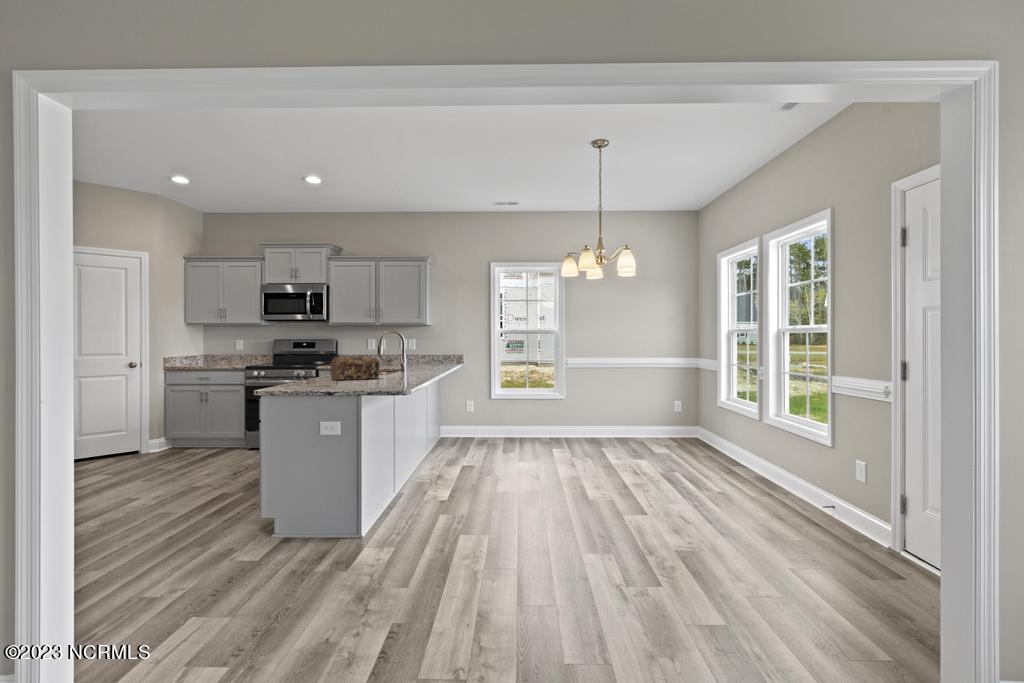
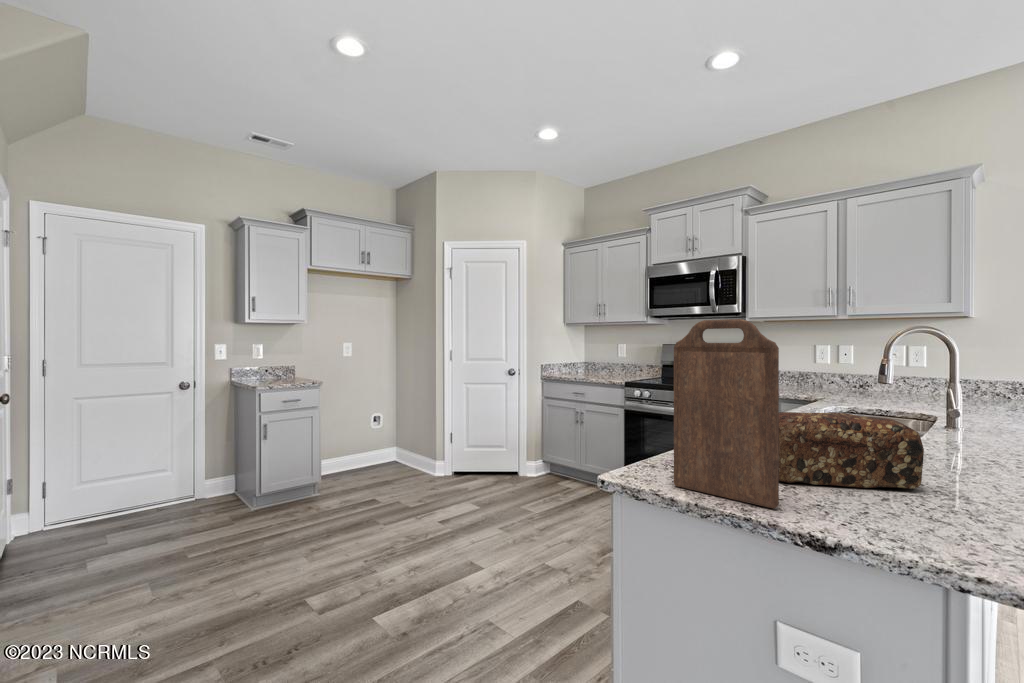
cutting board: none [298,322,334,383] -> present [674,319,779,508]

